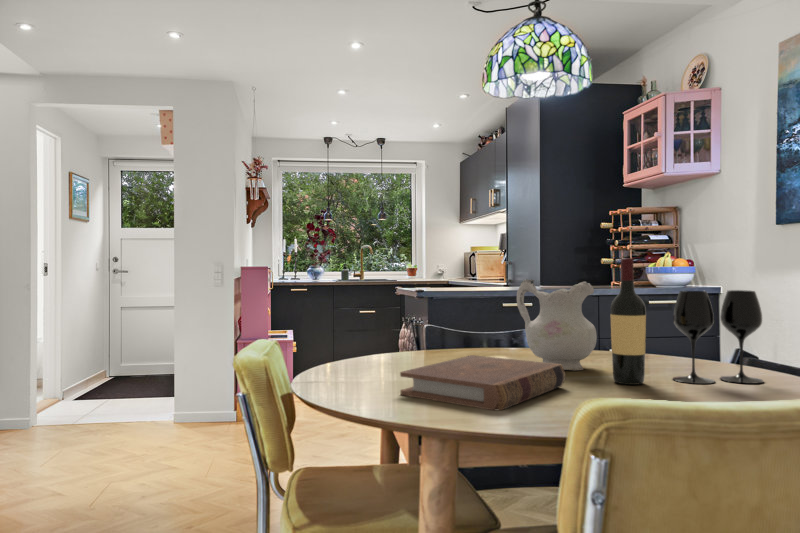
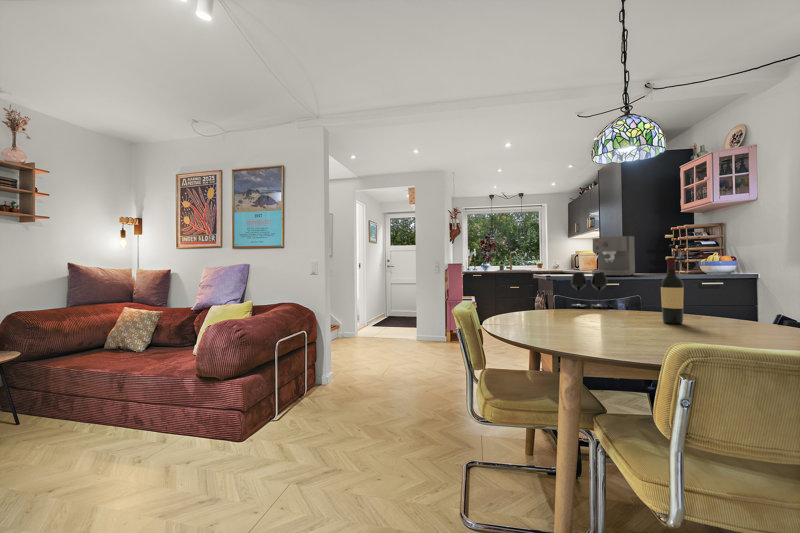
coffee maker: none [496,221,560,292] -> present [592,236,635,276]
ceramic pitcher: present [517,279,597,370] -> none [604,269,654,317]
wine glass: present [673,290,763,384] -> present [571,272,607,307]
book: present [400,355,565,410] -> none [542,306,632,330]

